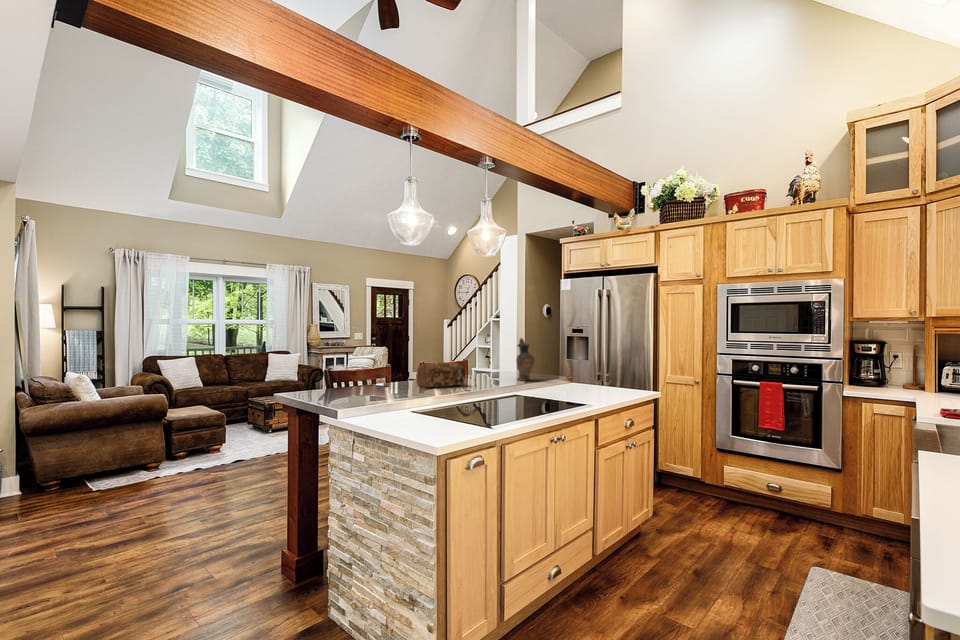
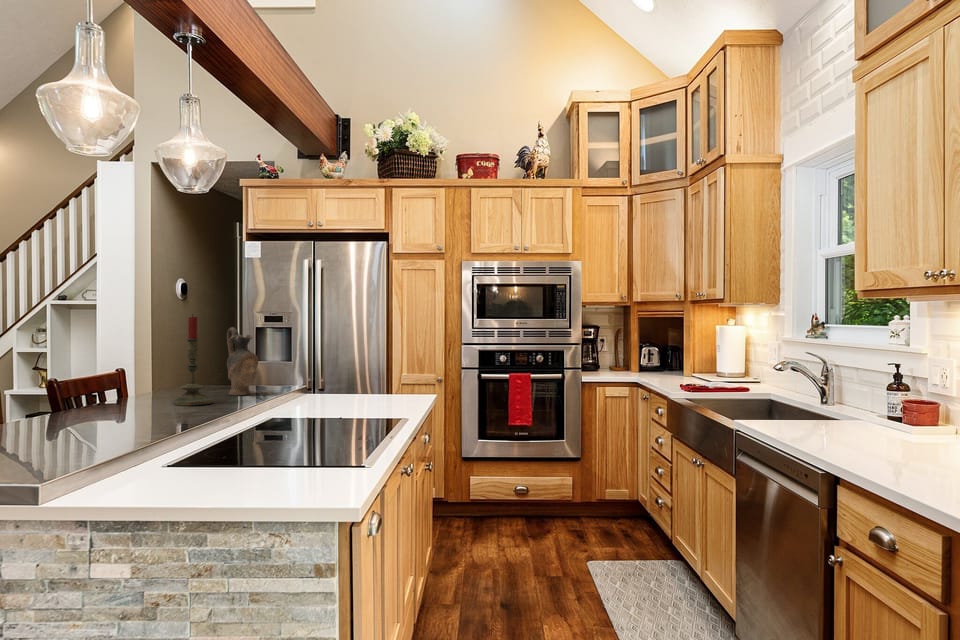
candle: none [476,331,496,384] -> present [173,314,212,406]
bread loaf: present [416,362,465,388] -> none [67,371,168,421]

